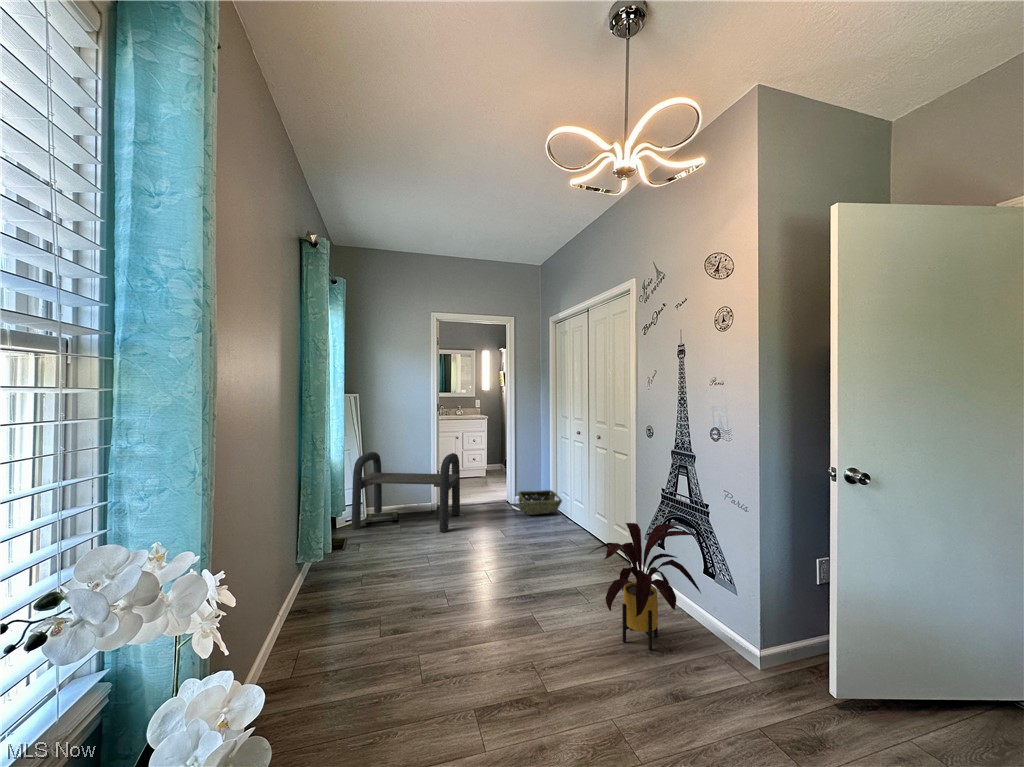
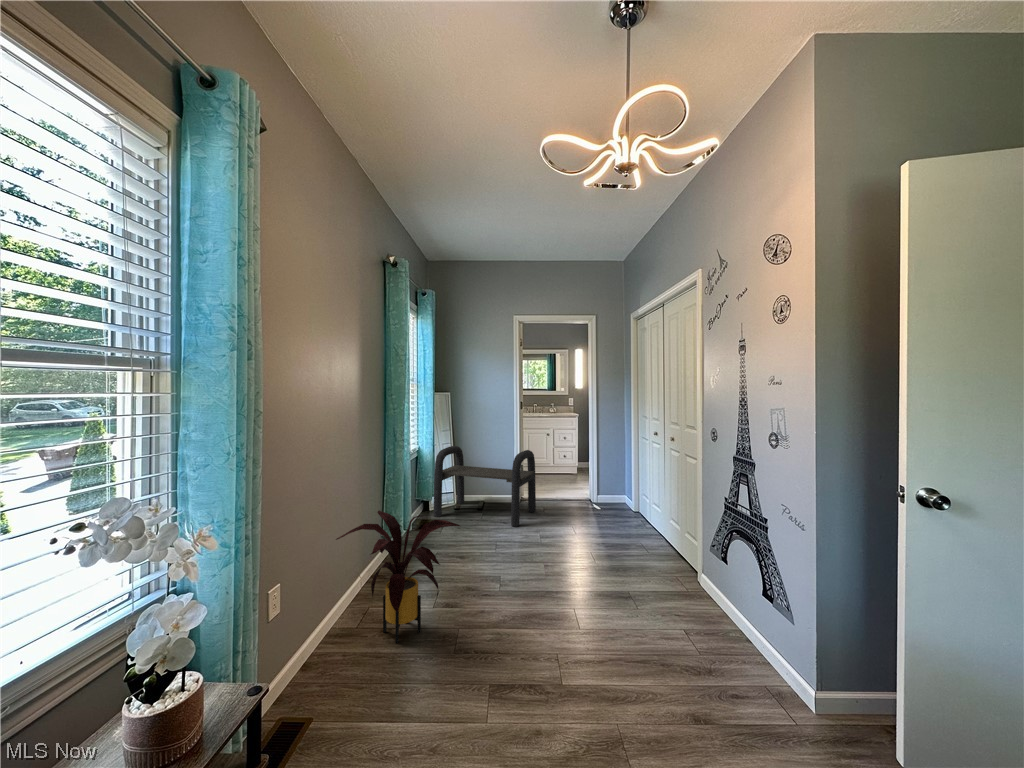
woven basket: present [518,490,562,515] -> none [595,493,642,518]
house plant: present [589,523,701,651] -> present [336,511,460,643]

